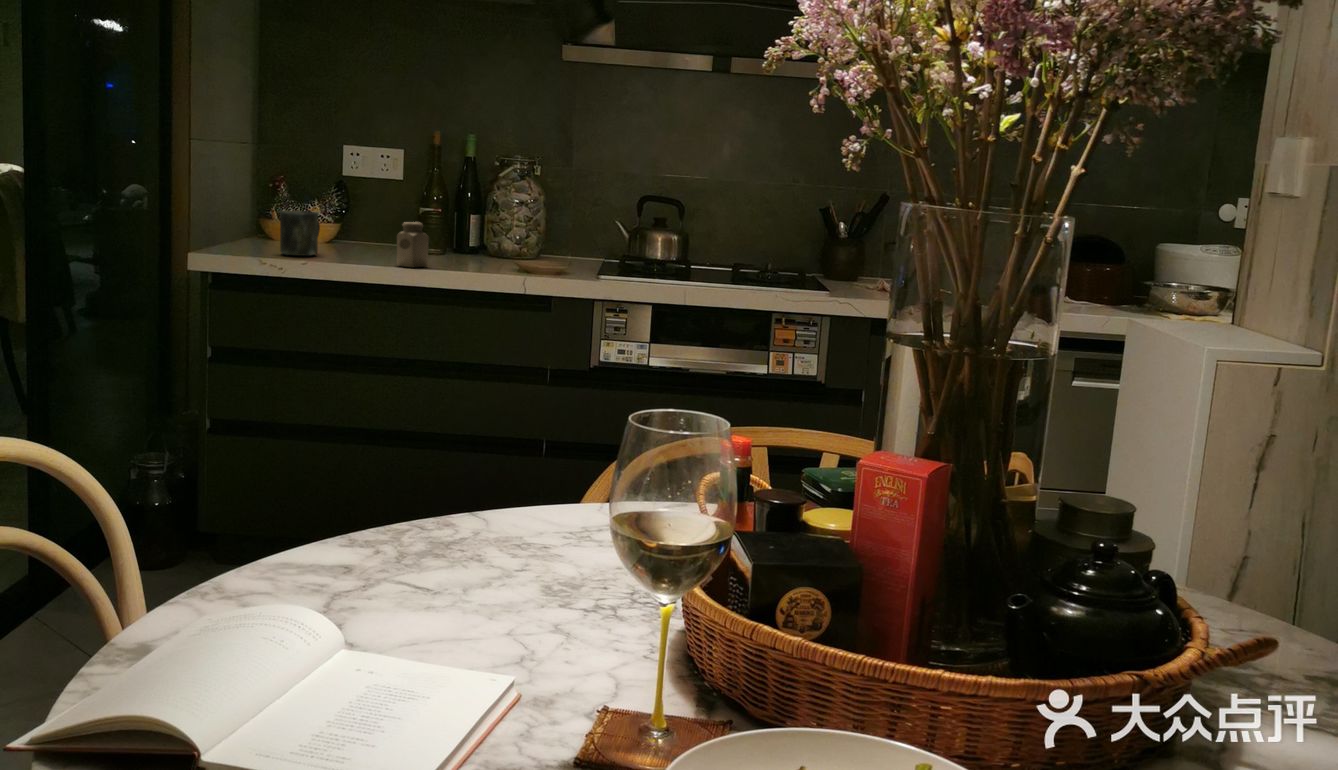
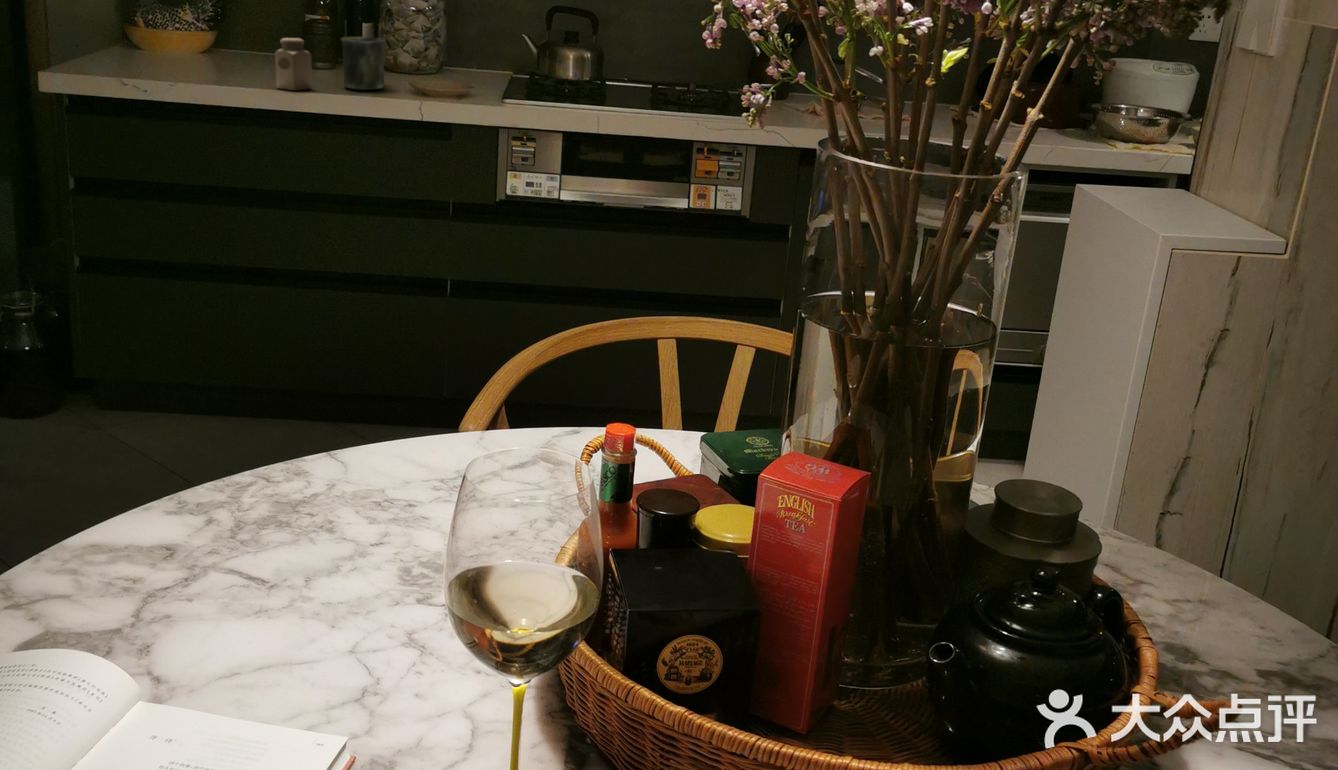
mug: present [279,211,320,256] -> present [341,37,385,90]

